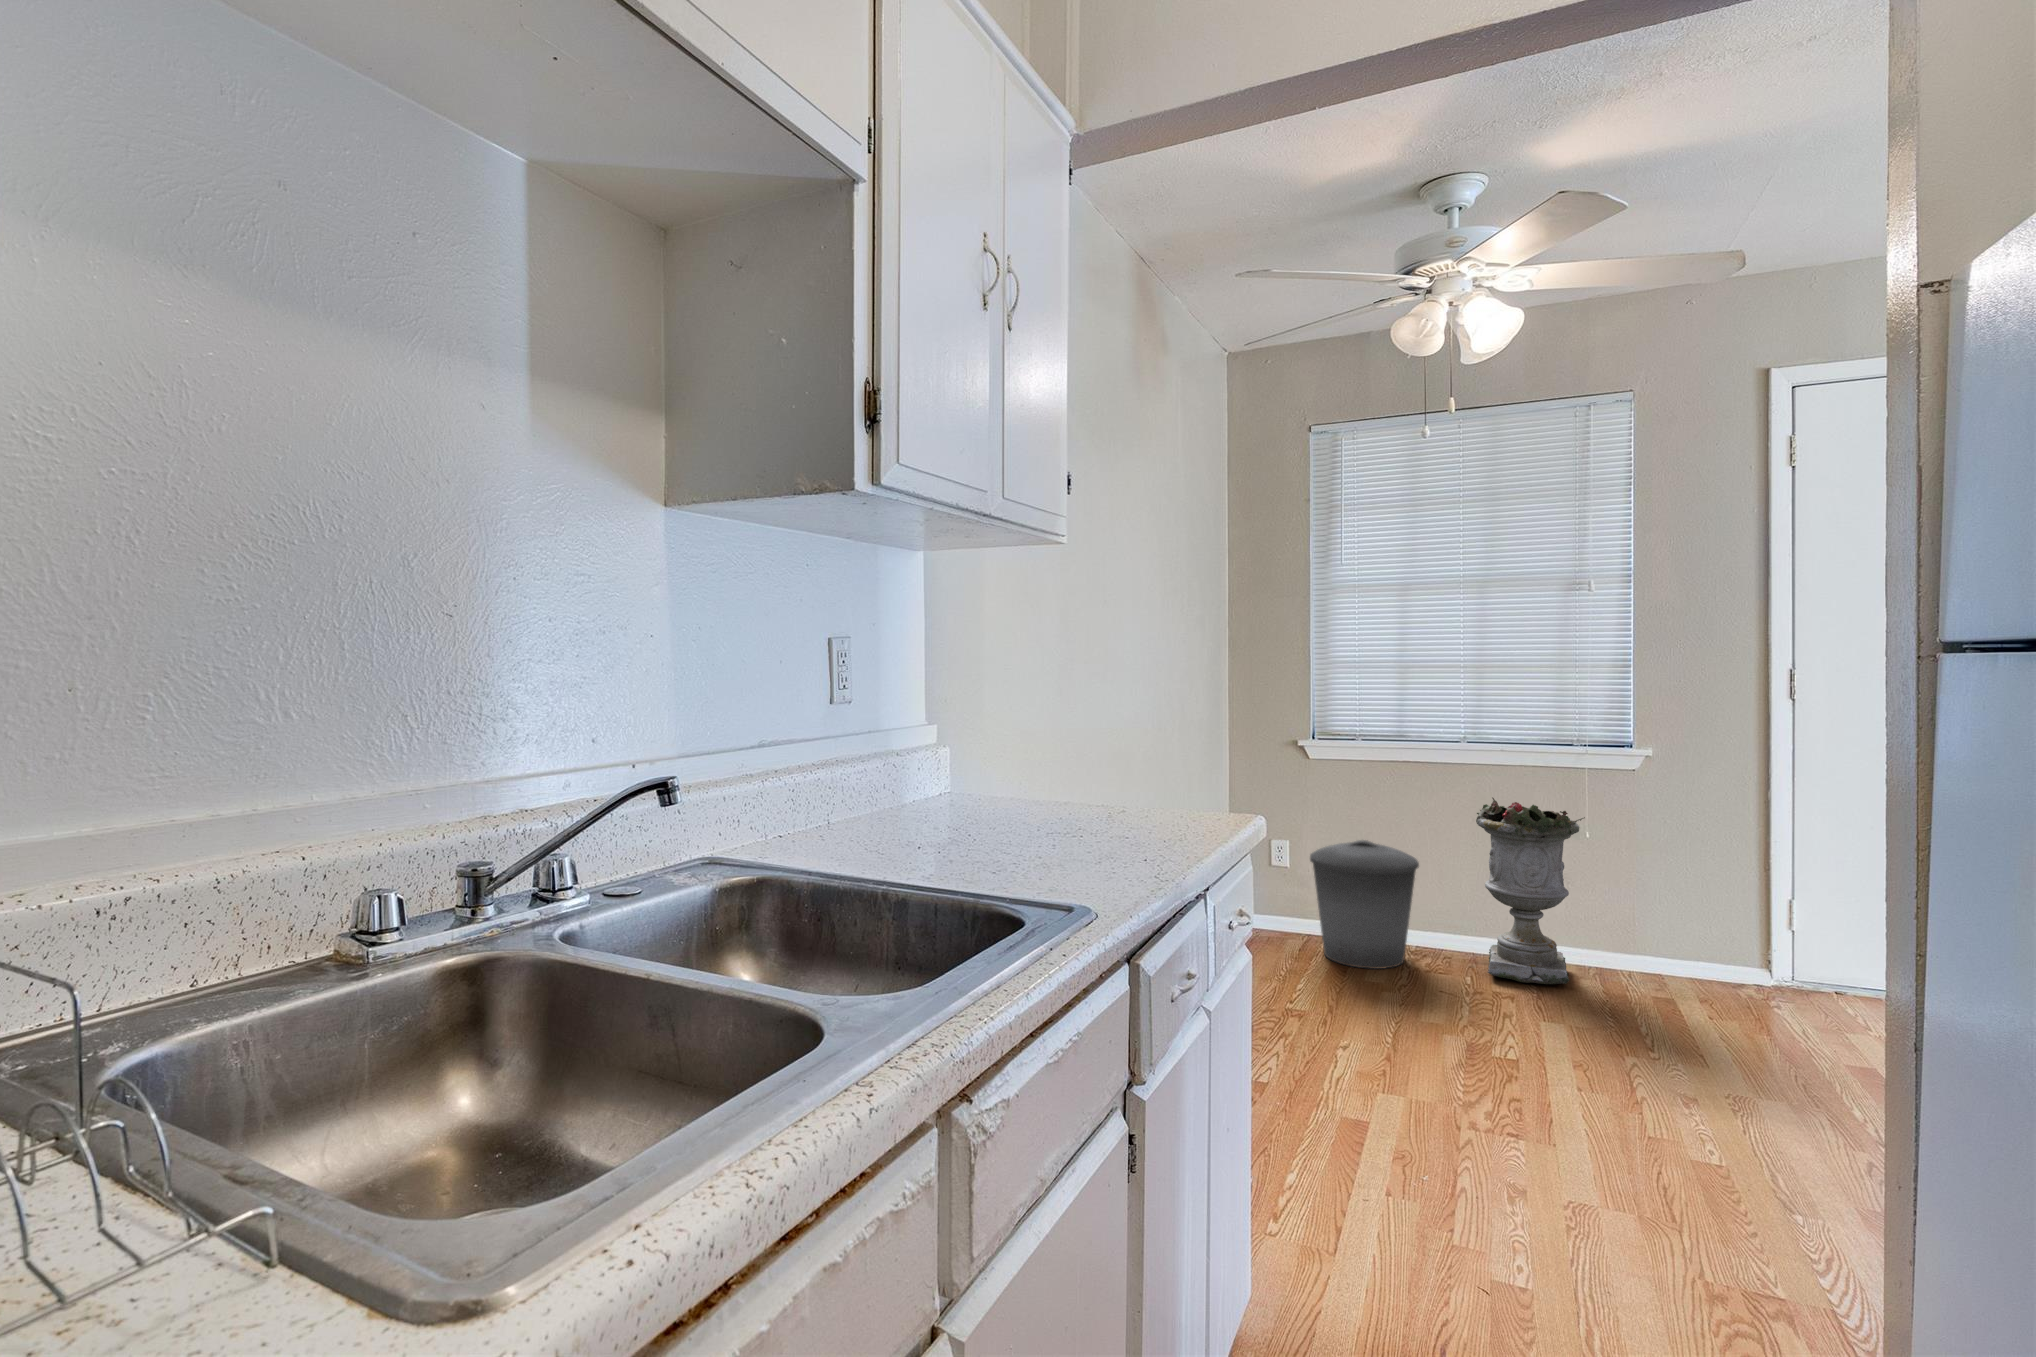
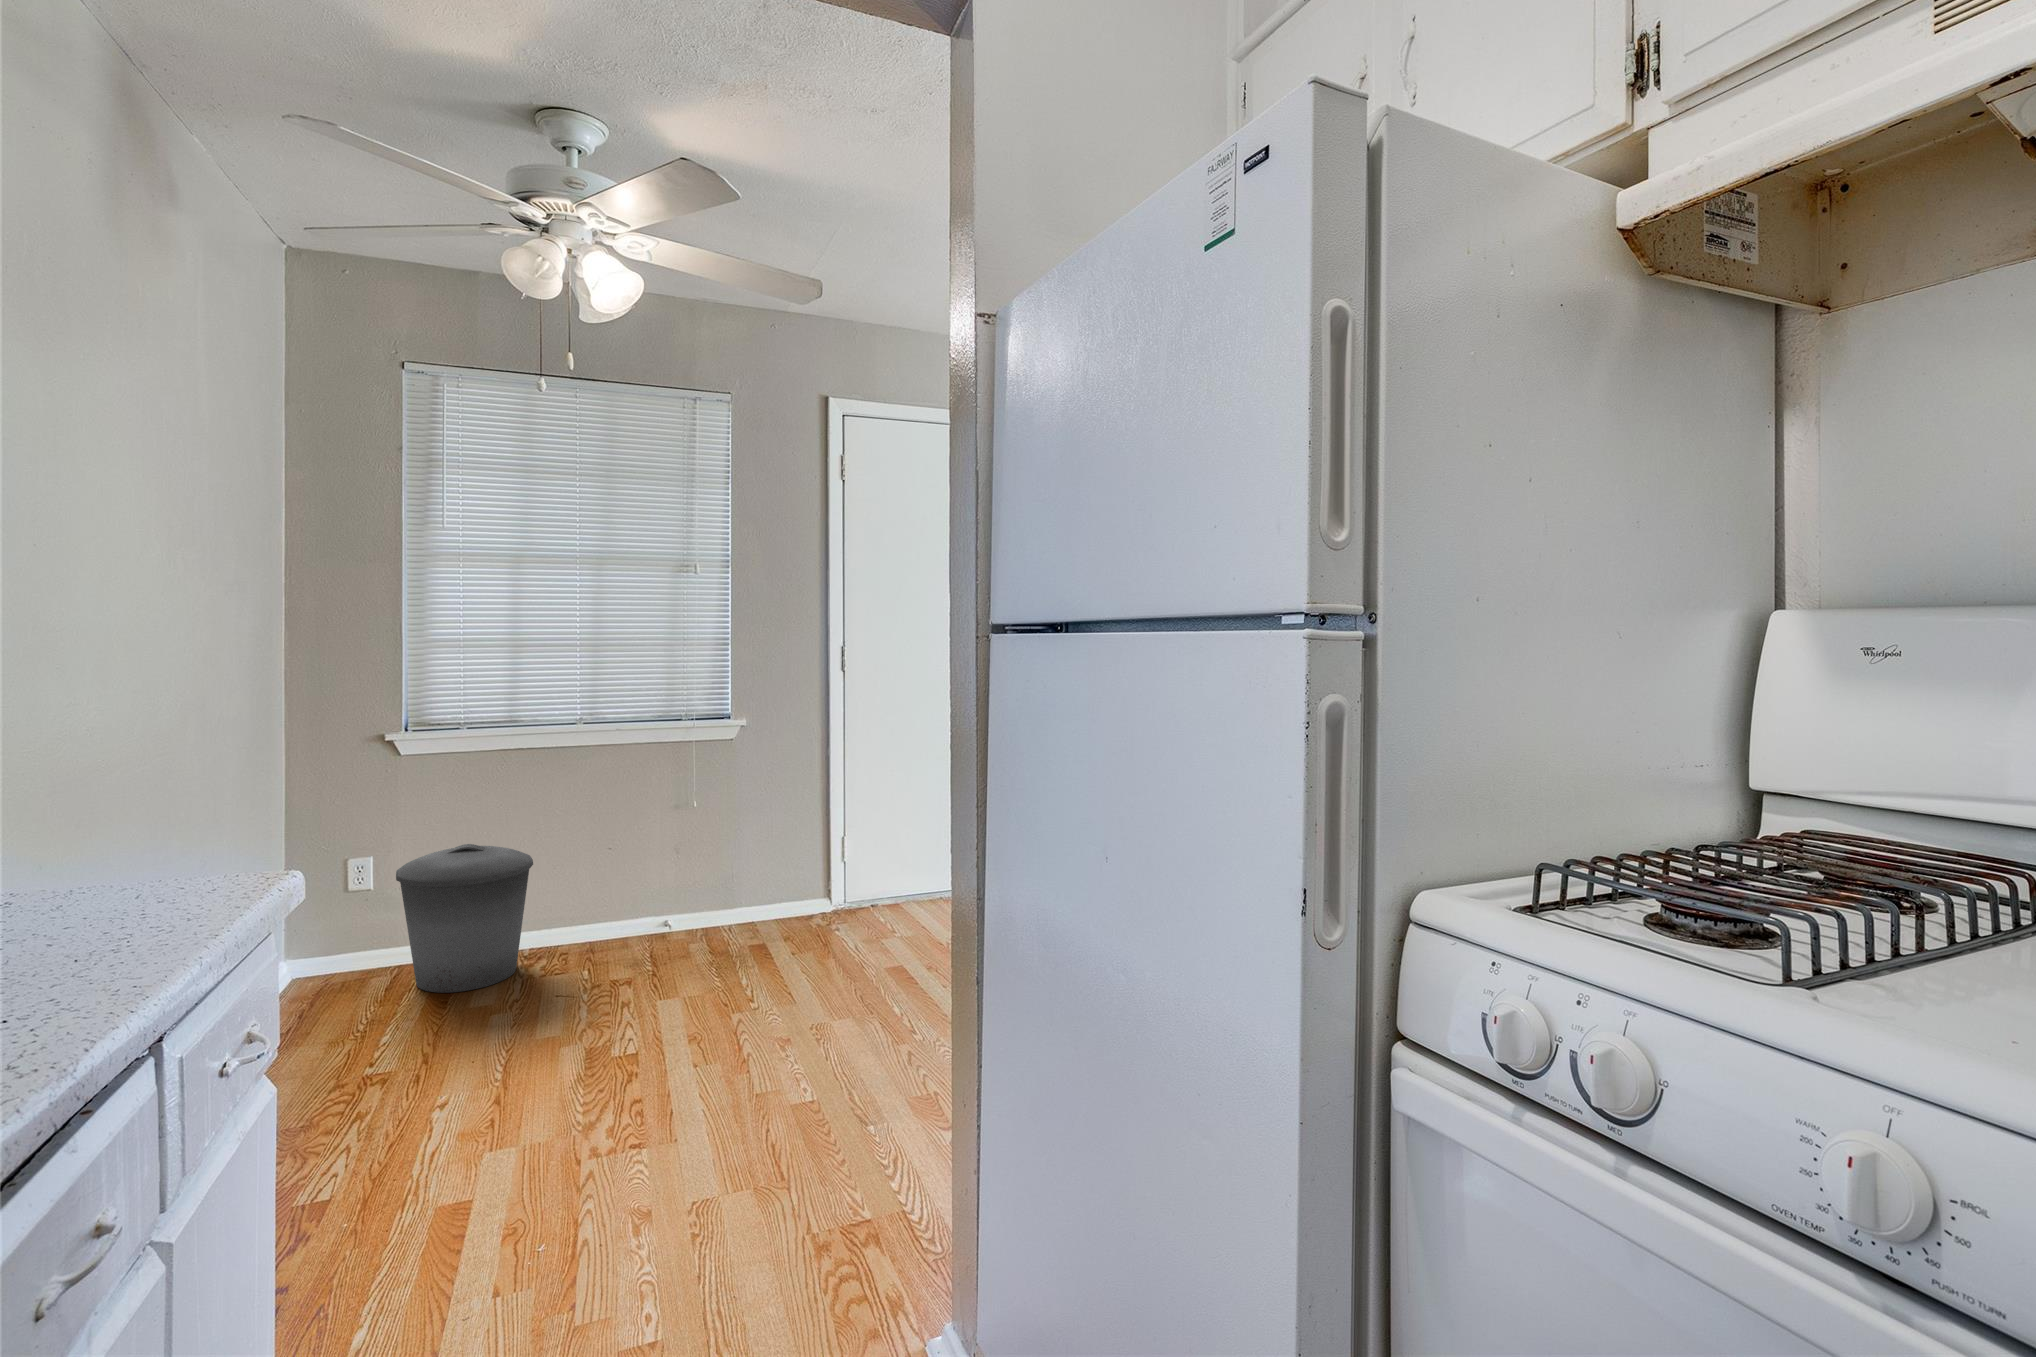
planter: present [1476,798,1585,984] -> none [595,782,697,962]

